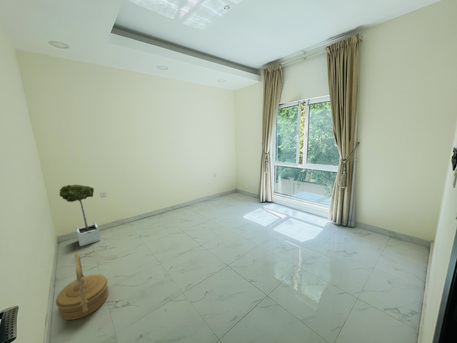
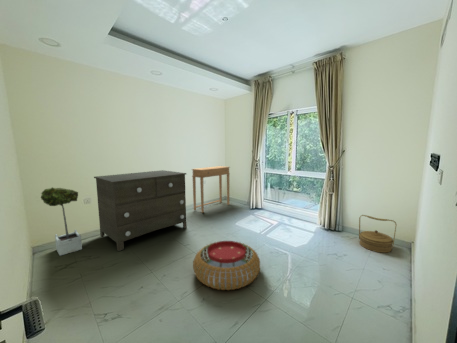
side table: none [203,158,241,204] -> present [192,166,230,212]
dresser: none [109,164,197,243] -> present [94,170,187,251]
pouf: none [197,237,264,291] -> present [193,241,260,290]
woven basket: present [56,254,108,320] -> present [359,215,397,253]

